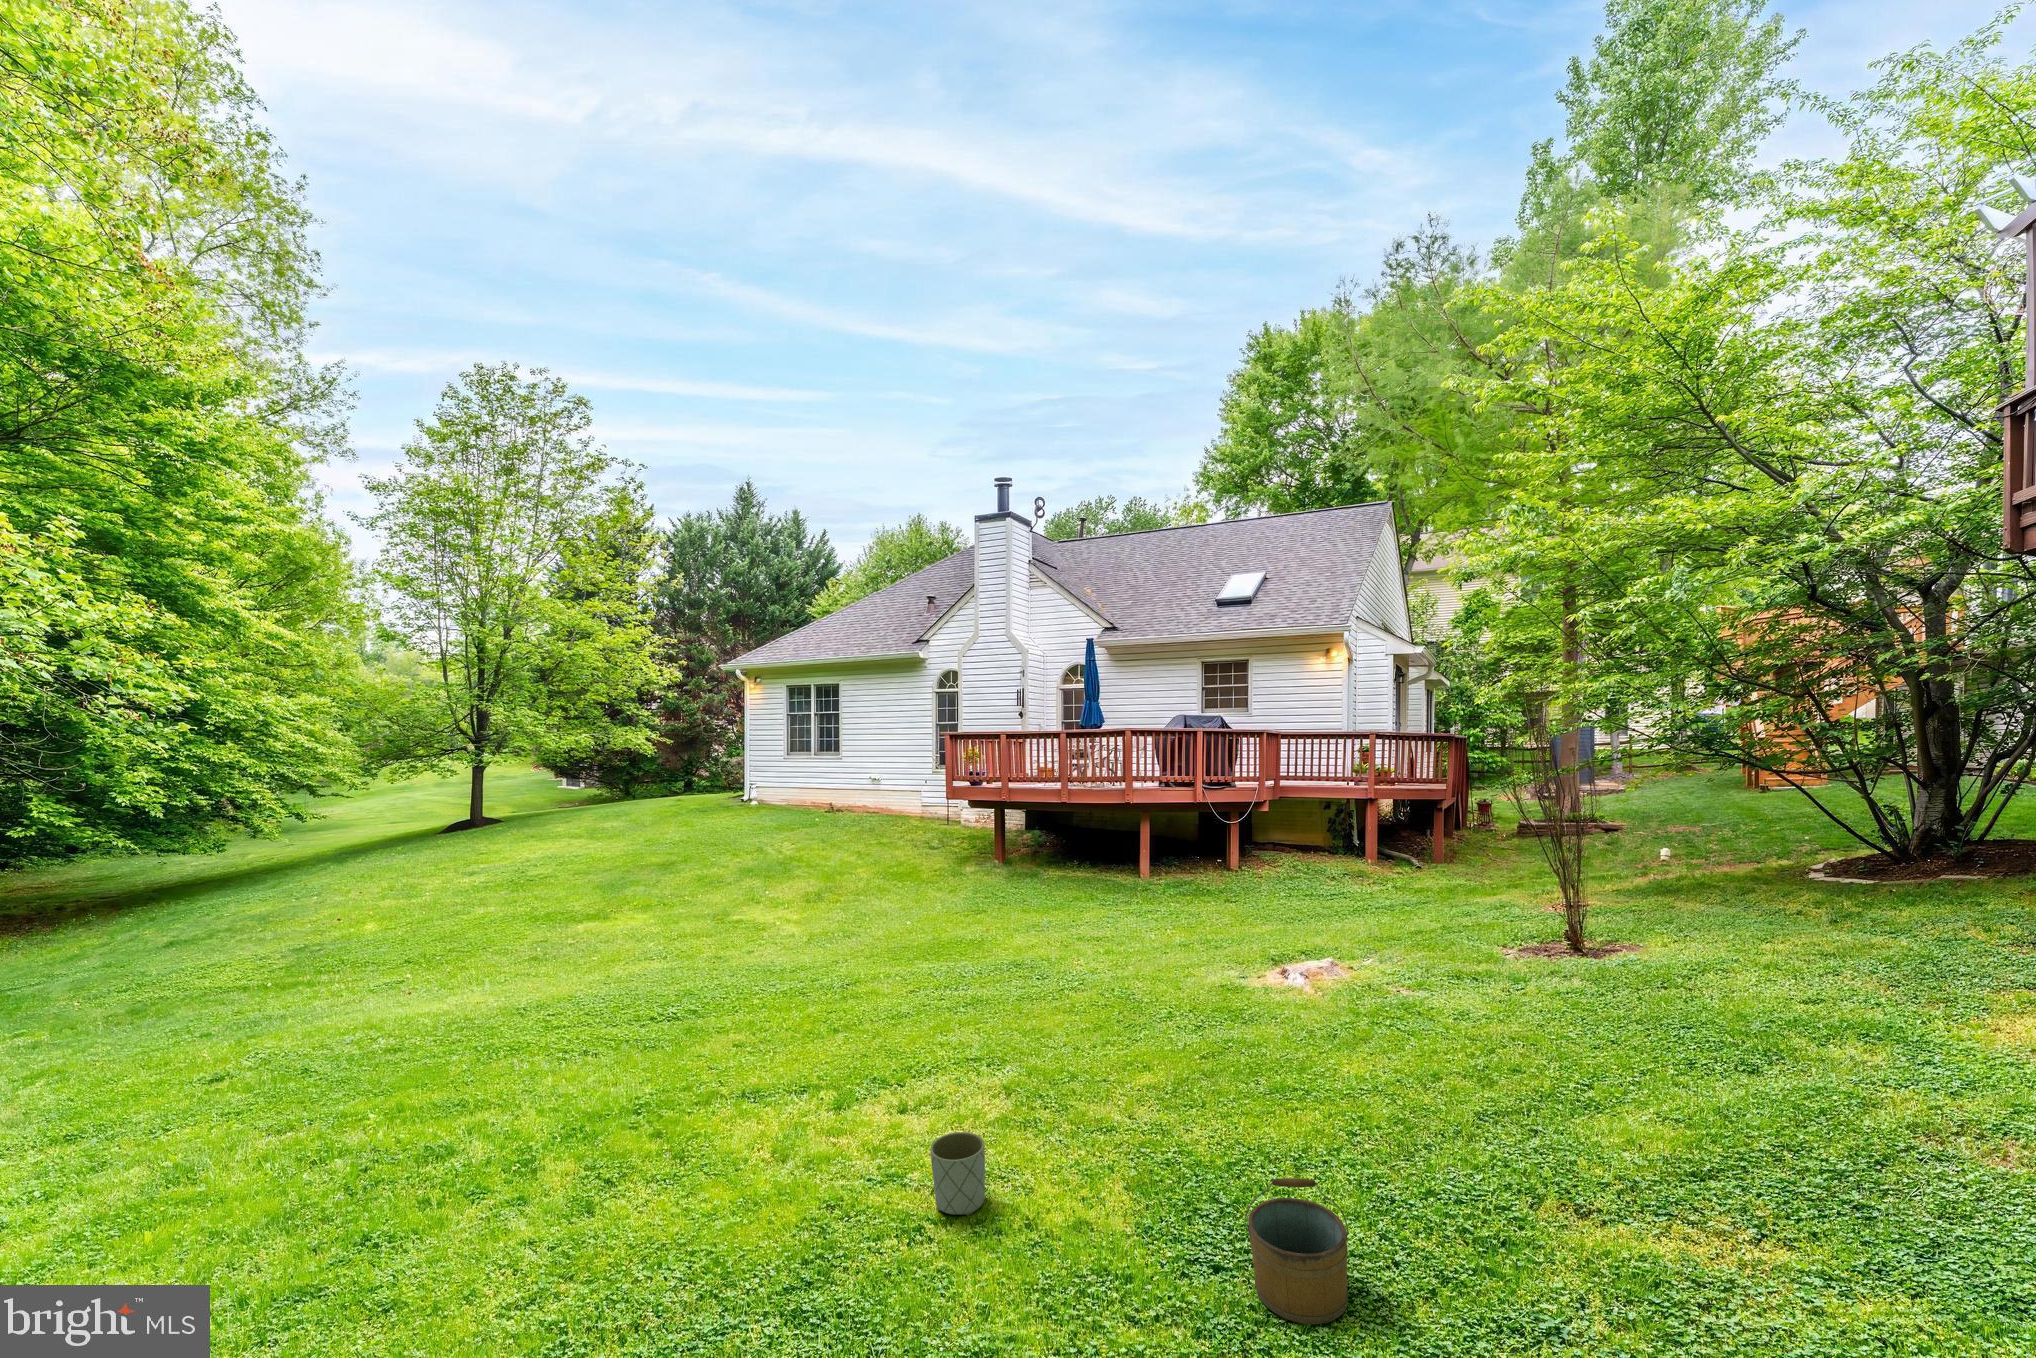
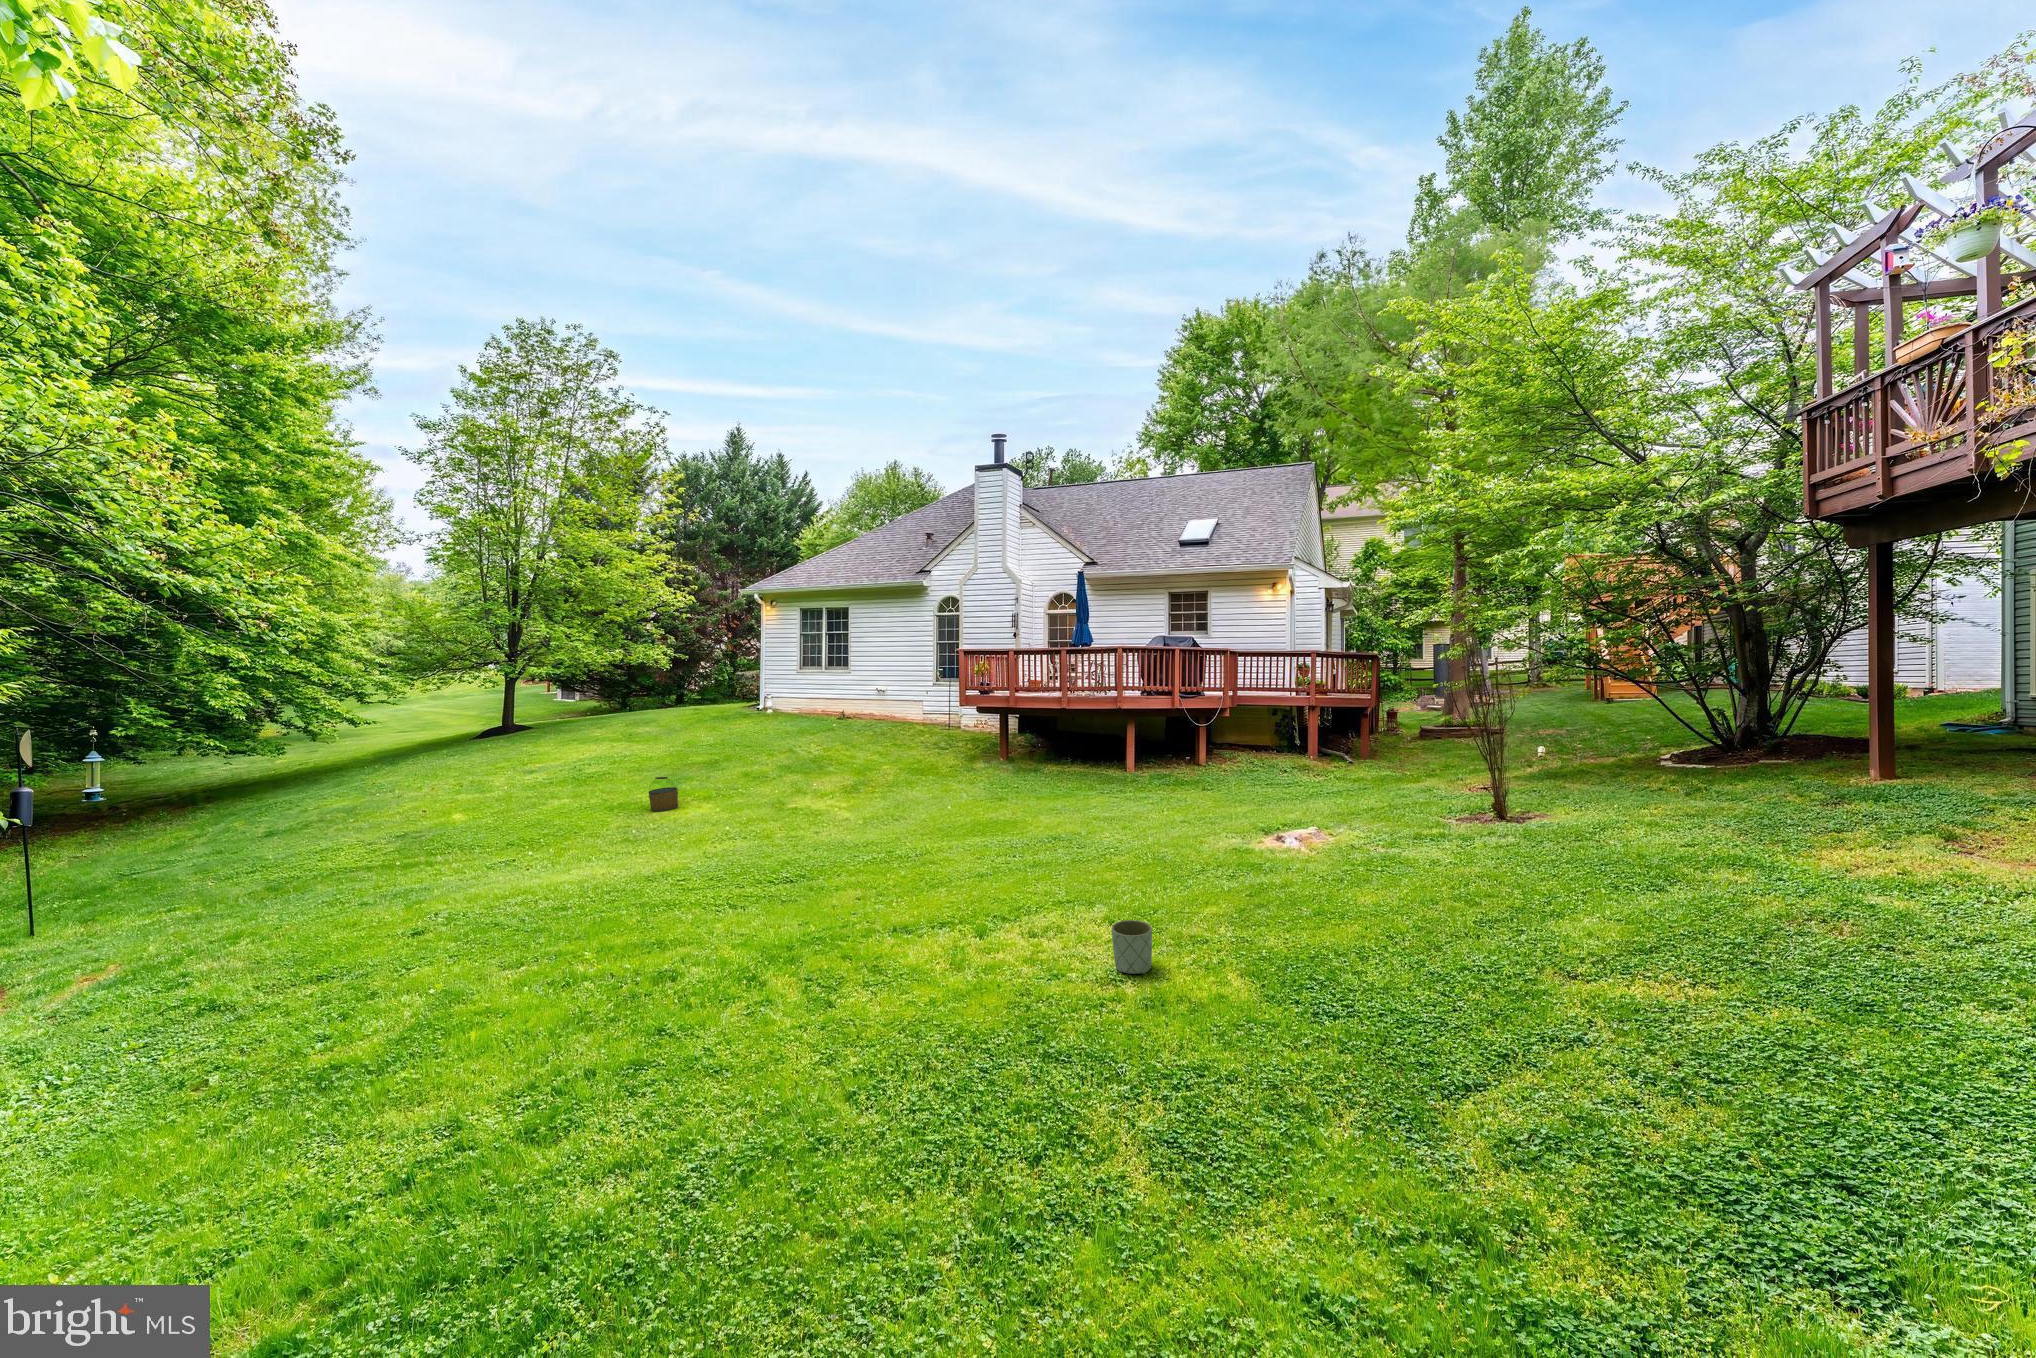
bucket: present [1245,1178,1349,1324] -> present [649,777,678,811]

